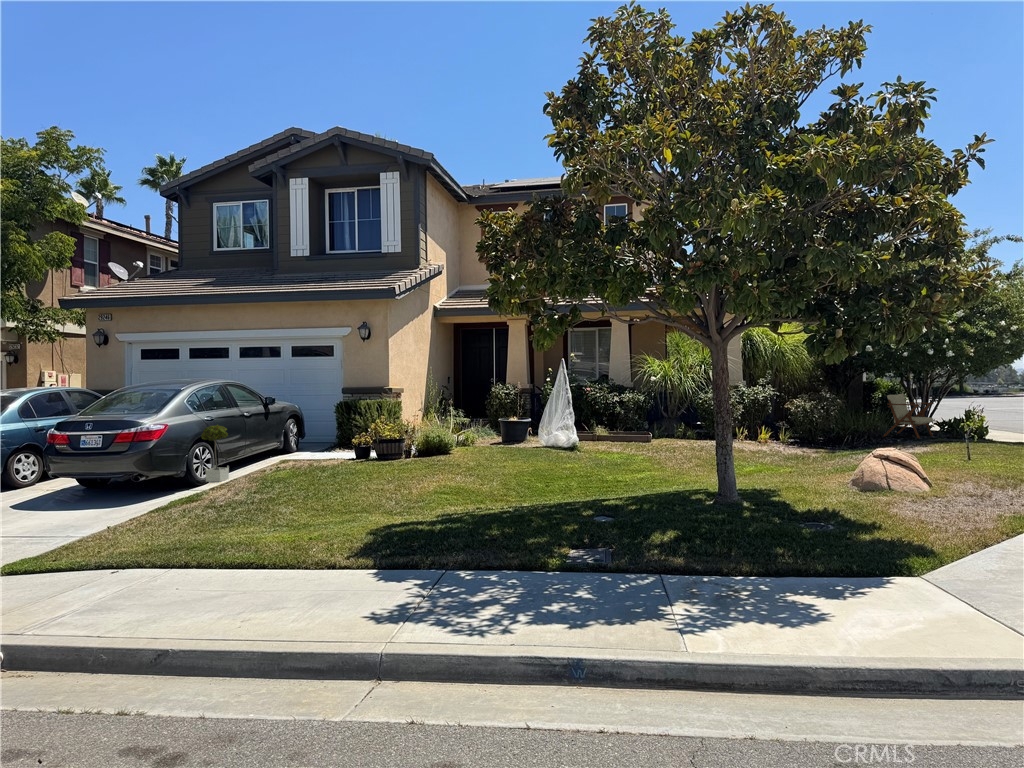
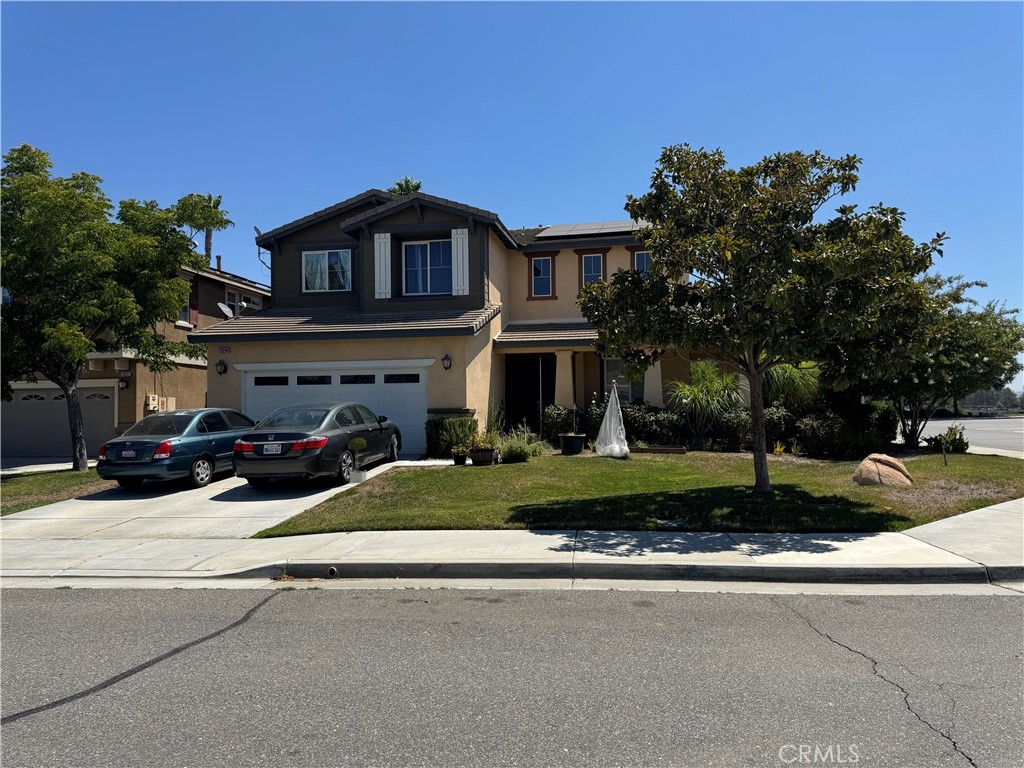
lounge chair: present [884,394,934,439] -> none [879,414,921,451]

